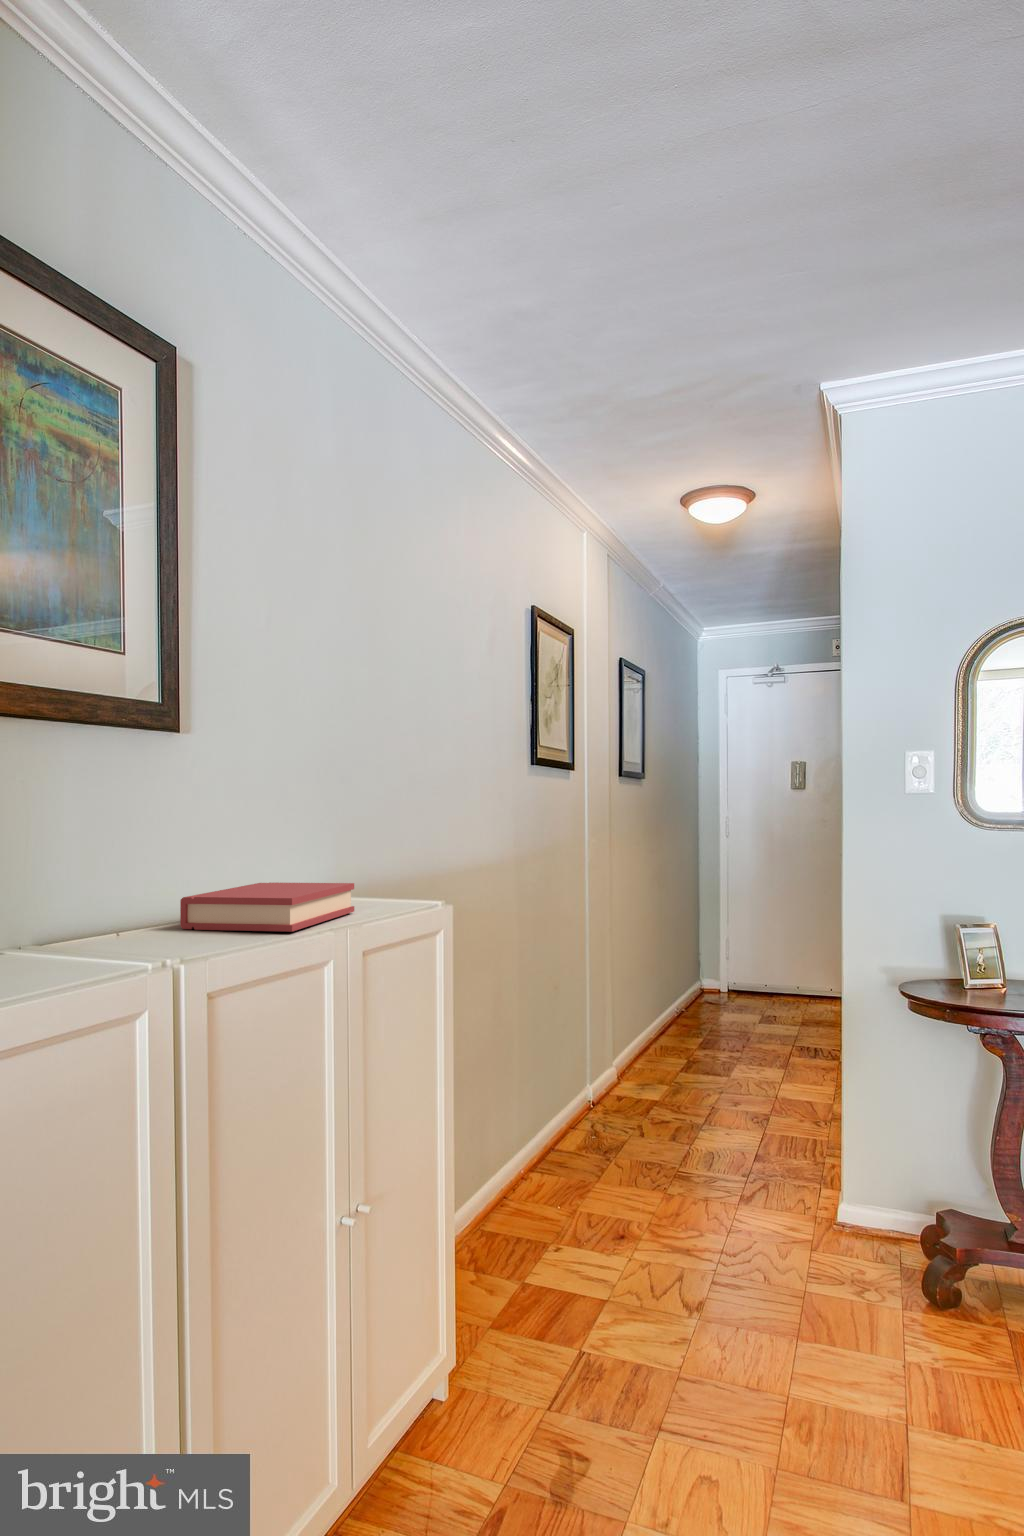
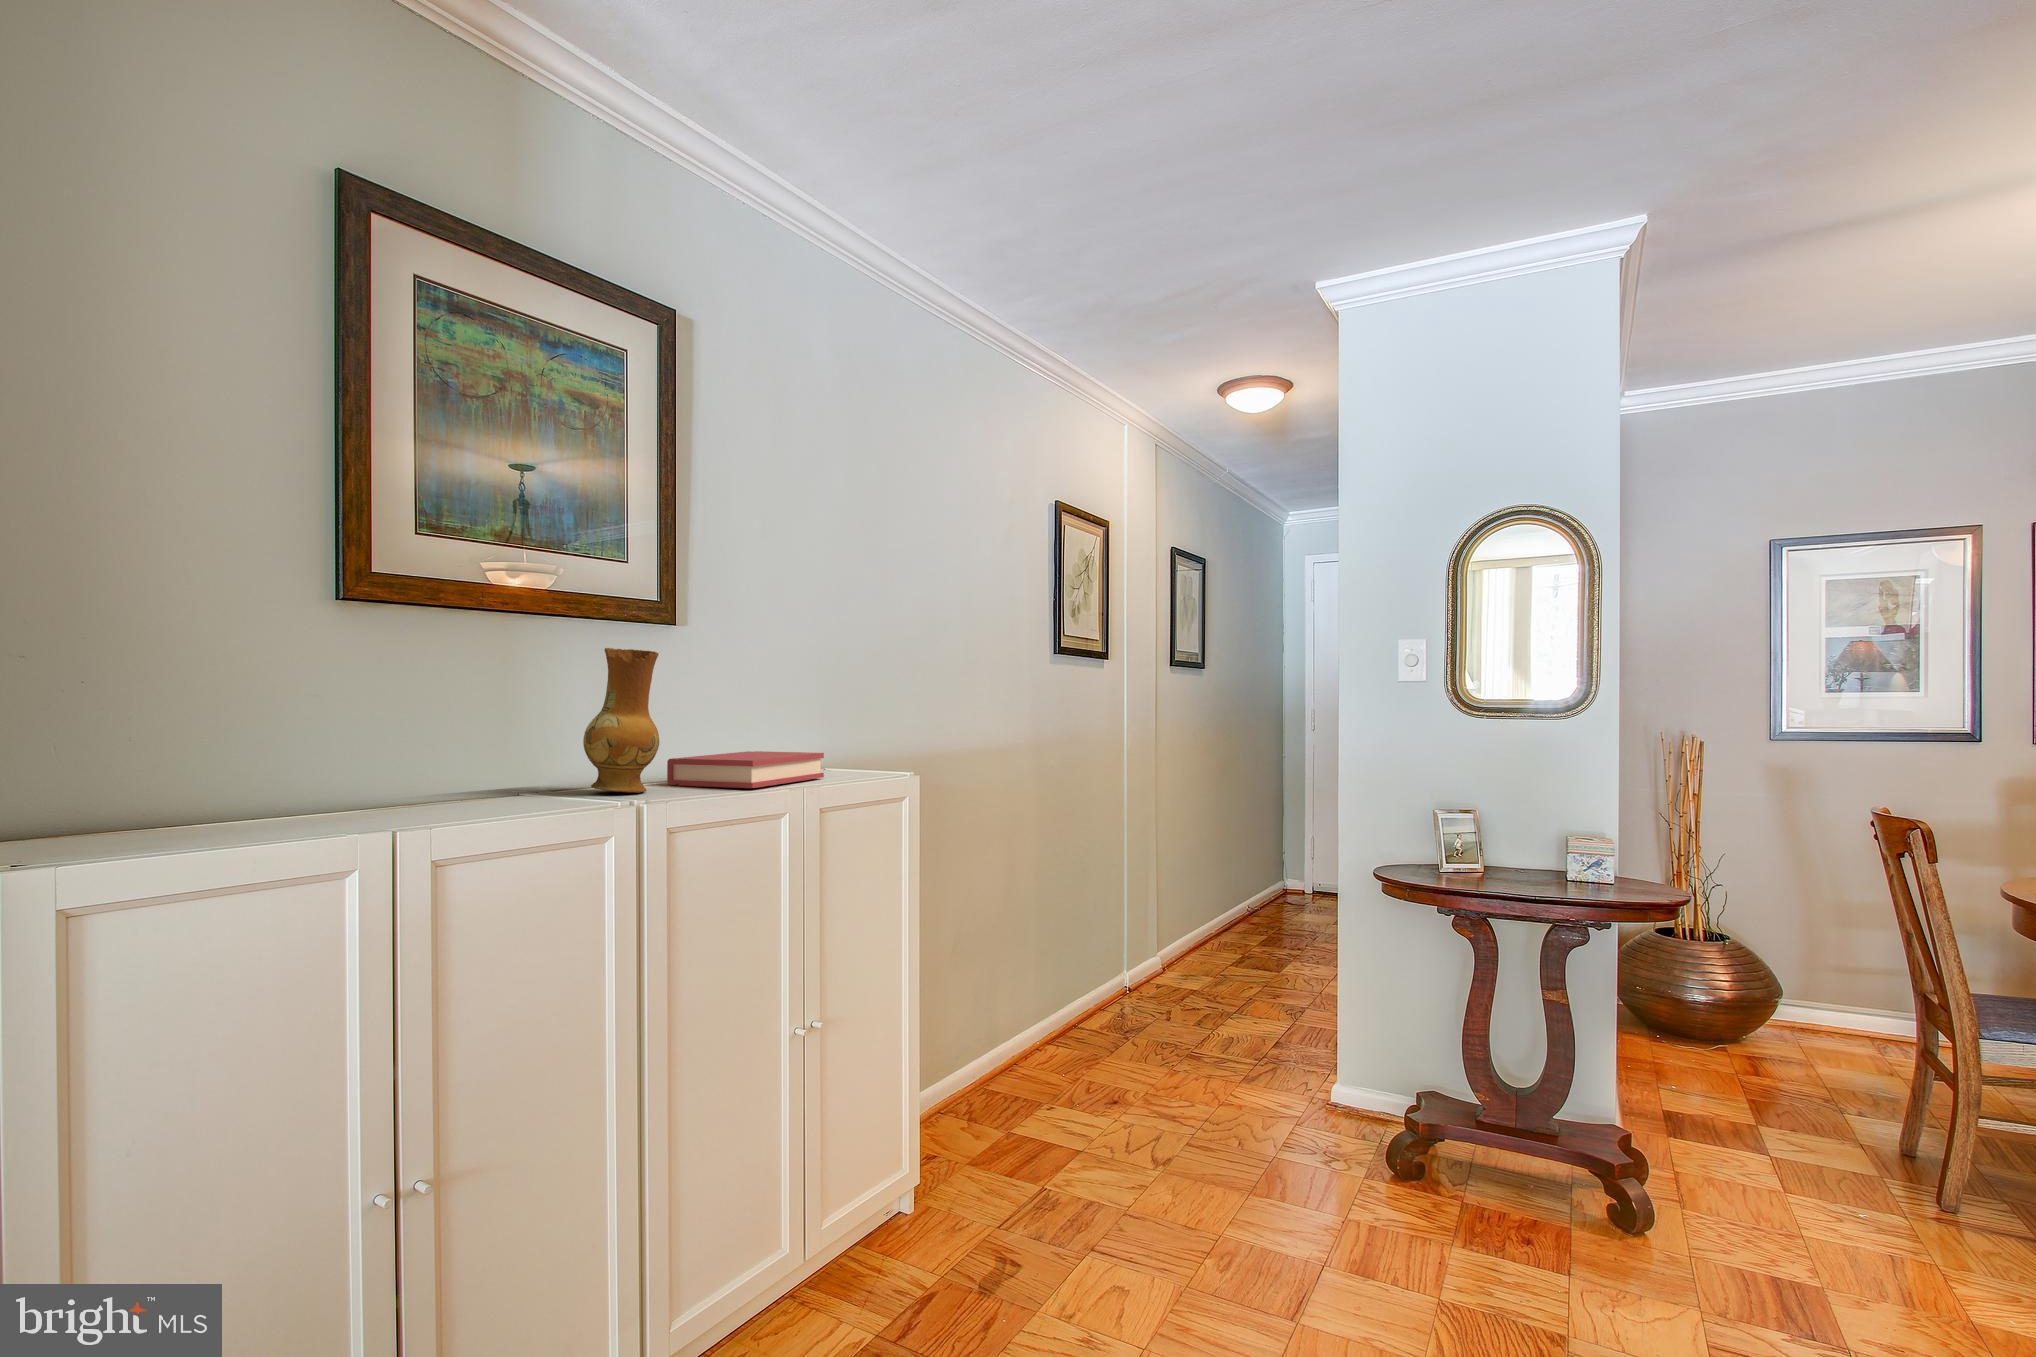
ceramic jug: none [87,764,182,945] -> present [583,648,659,793]

